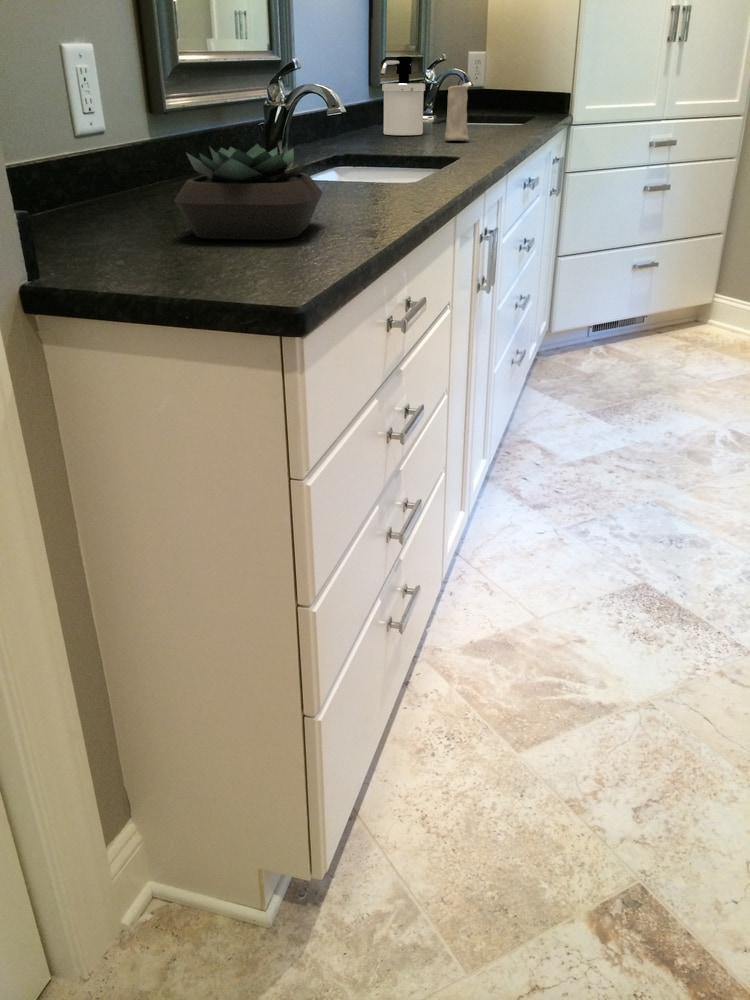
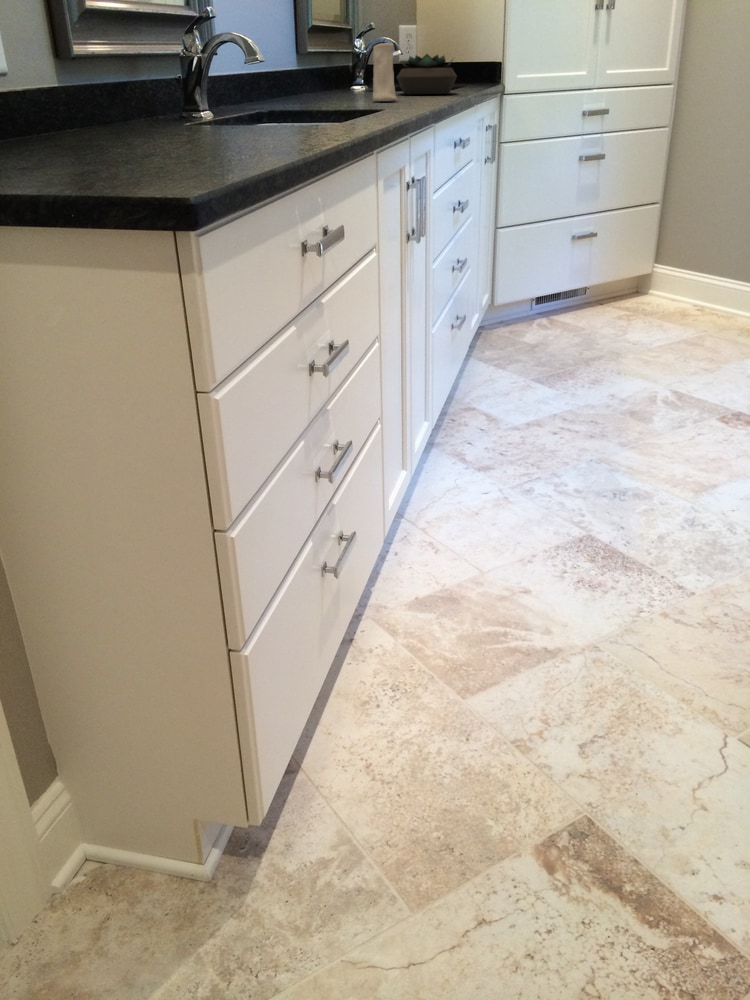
soap dispenser: present [381,57,425,135] -> none [305,18,351,99]
succulent plant: present [174,144,322,240] -> present [397,54,457,94]

